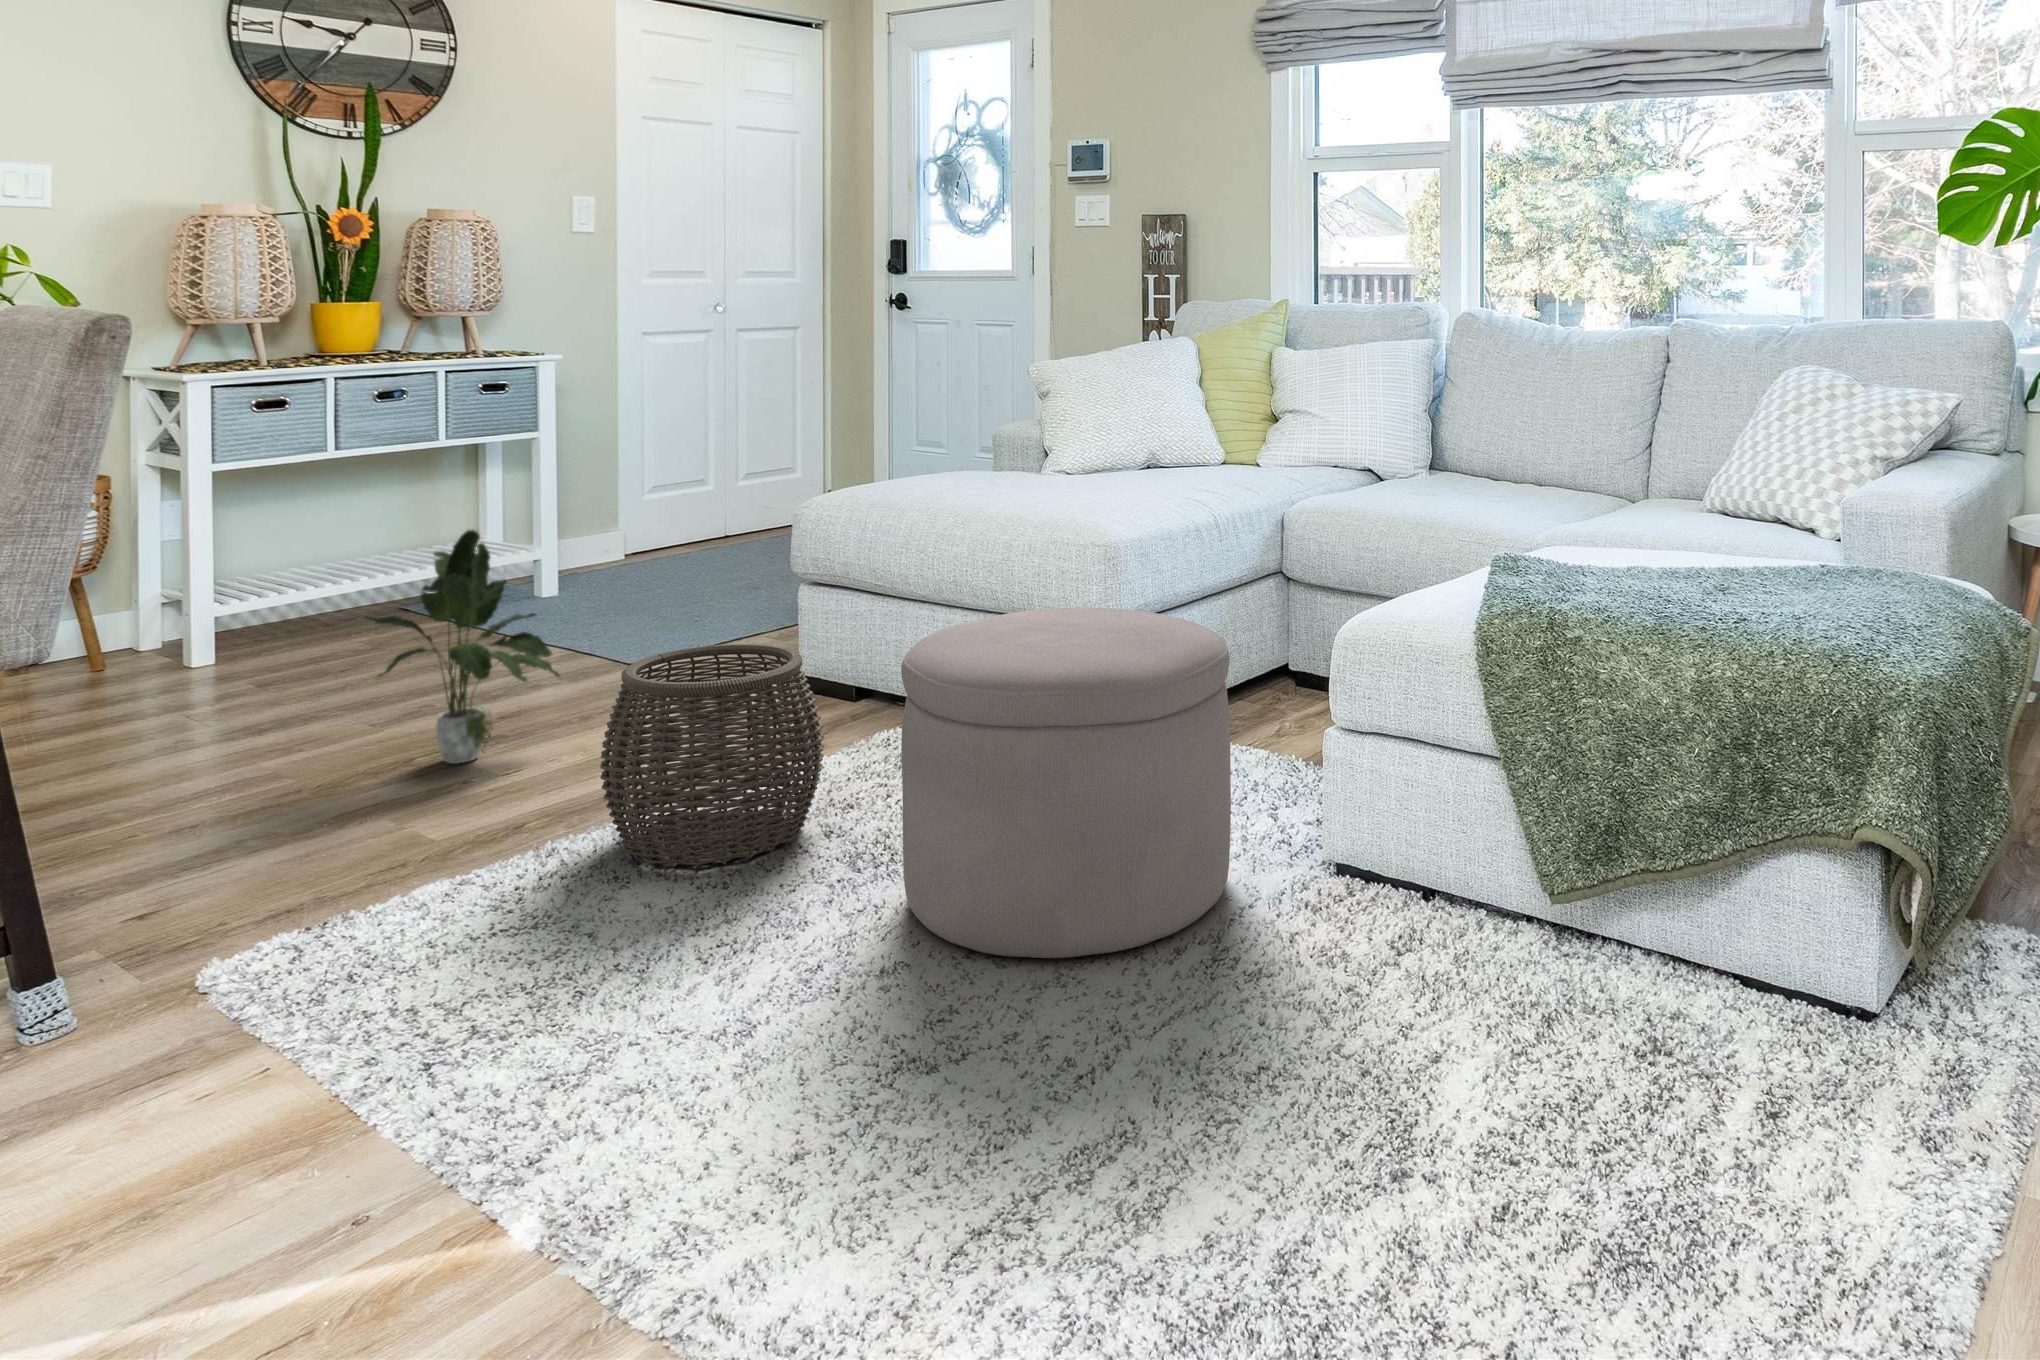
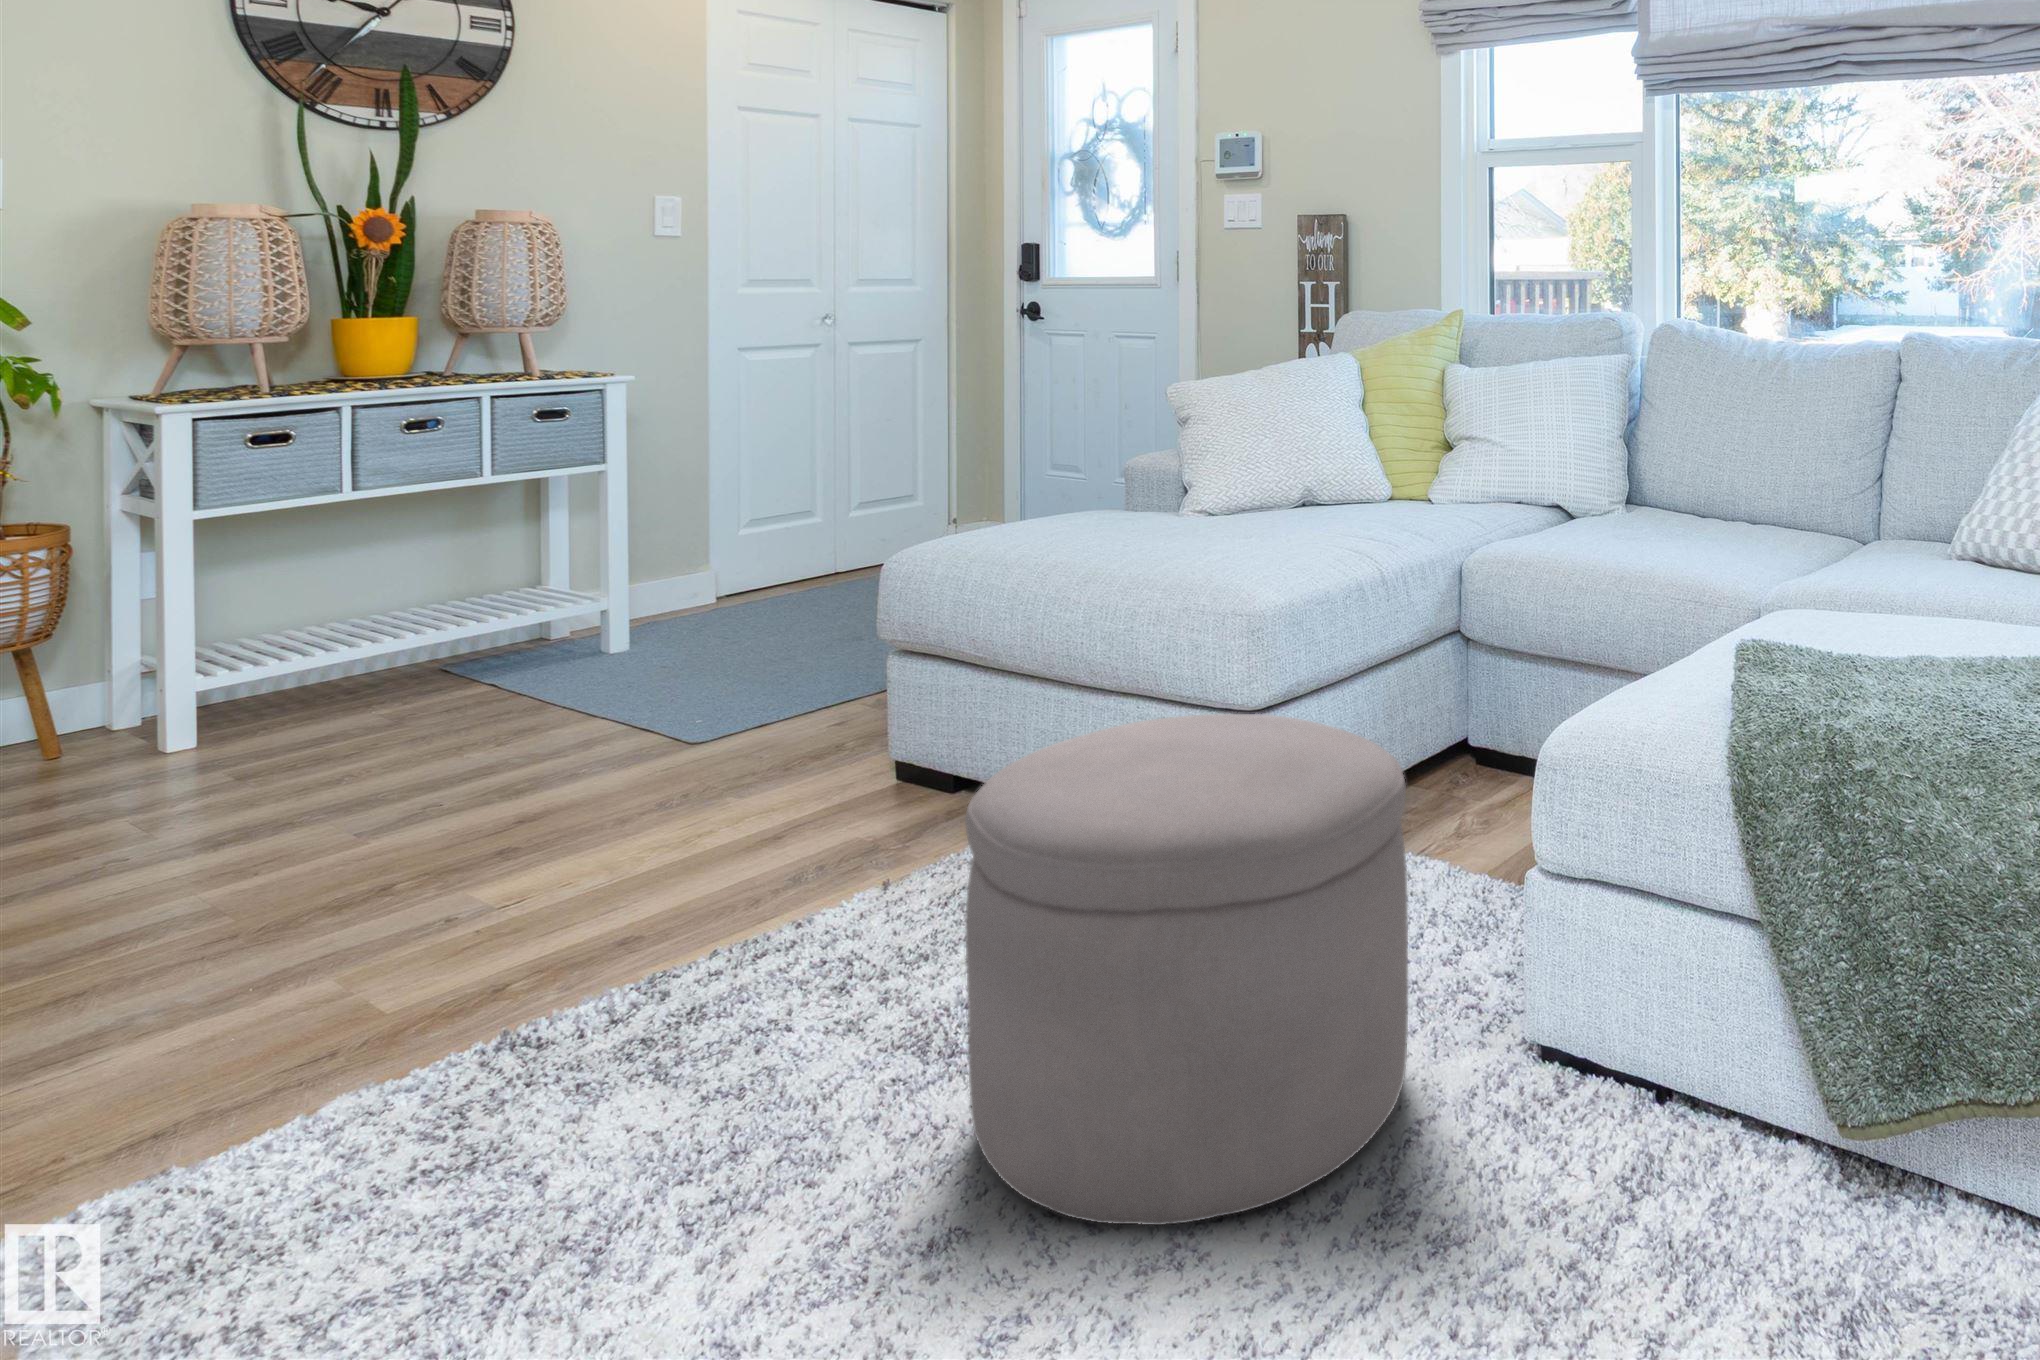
potted plant: present [365,530,560,764] -> none [304,606,581,902]
woven basket: present [600,644,824,868] -> none [578,759,889,1072]

